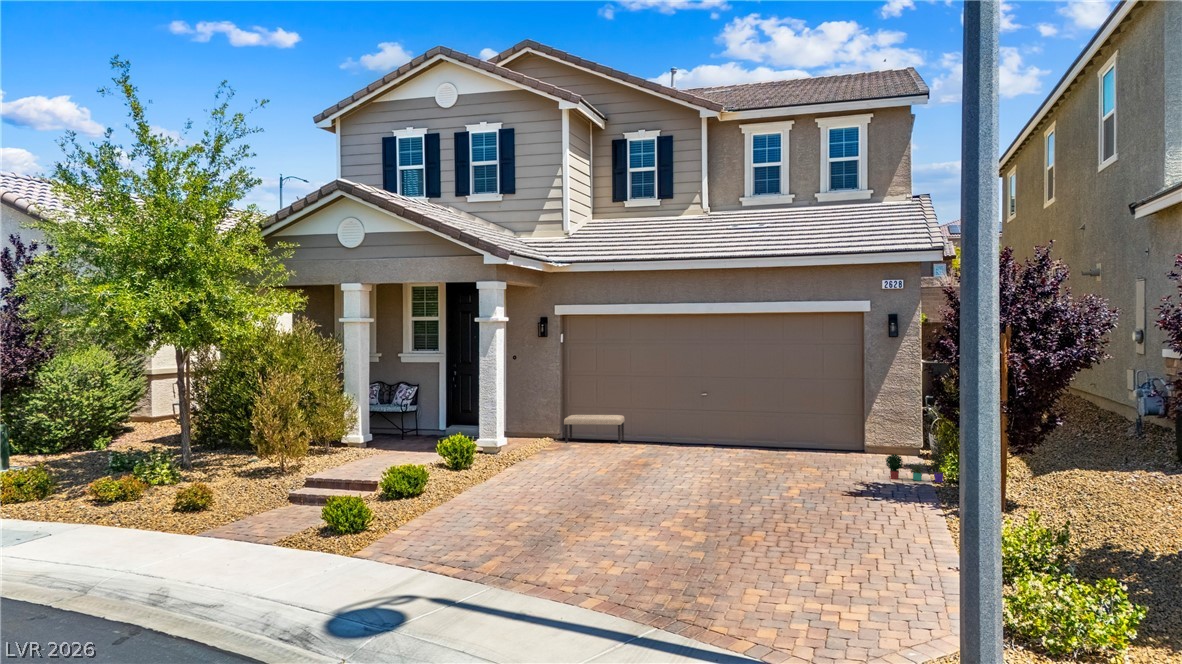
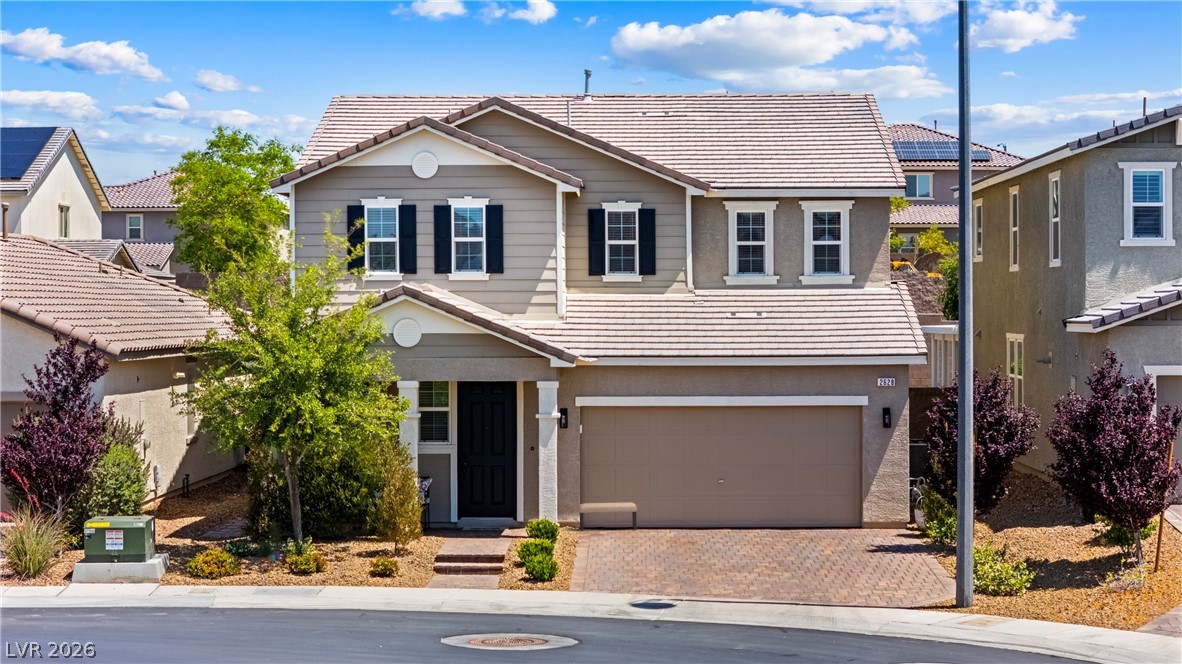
potted plant: present [886,437,947,482] -> present [258,522,280,564]

